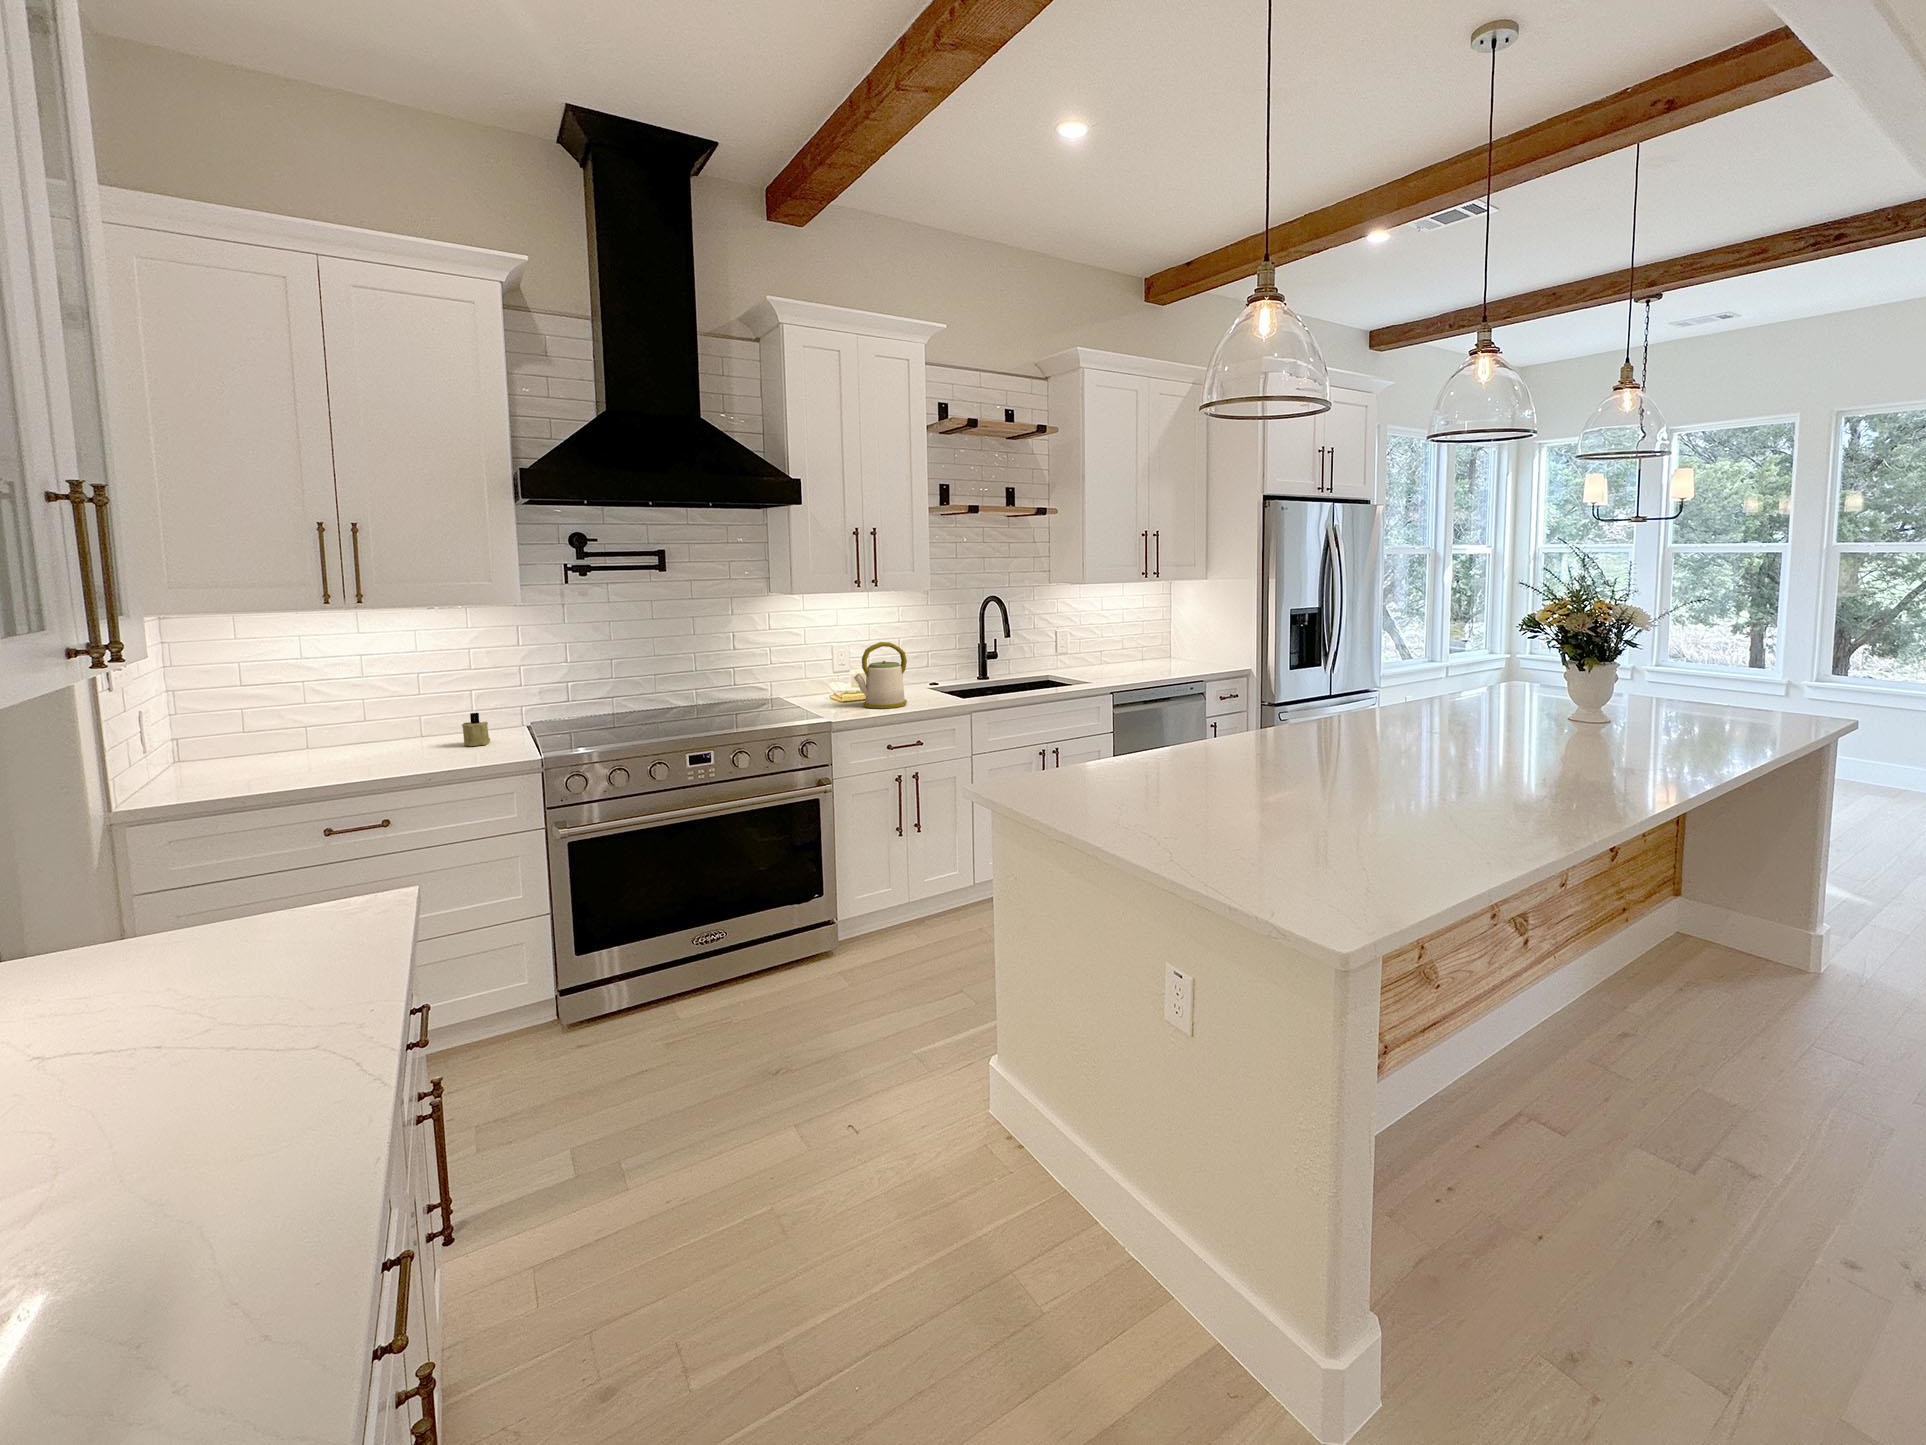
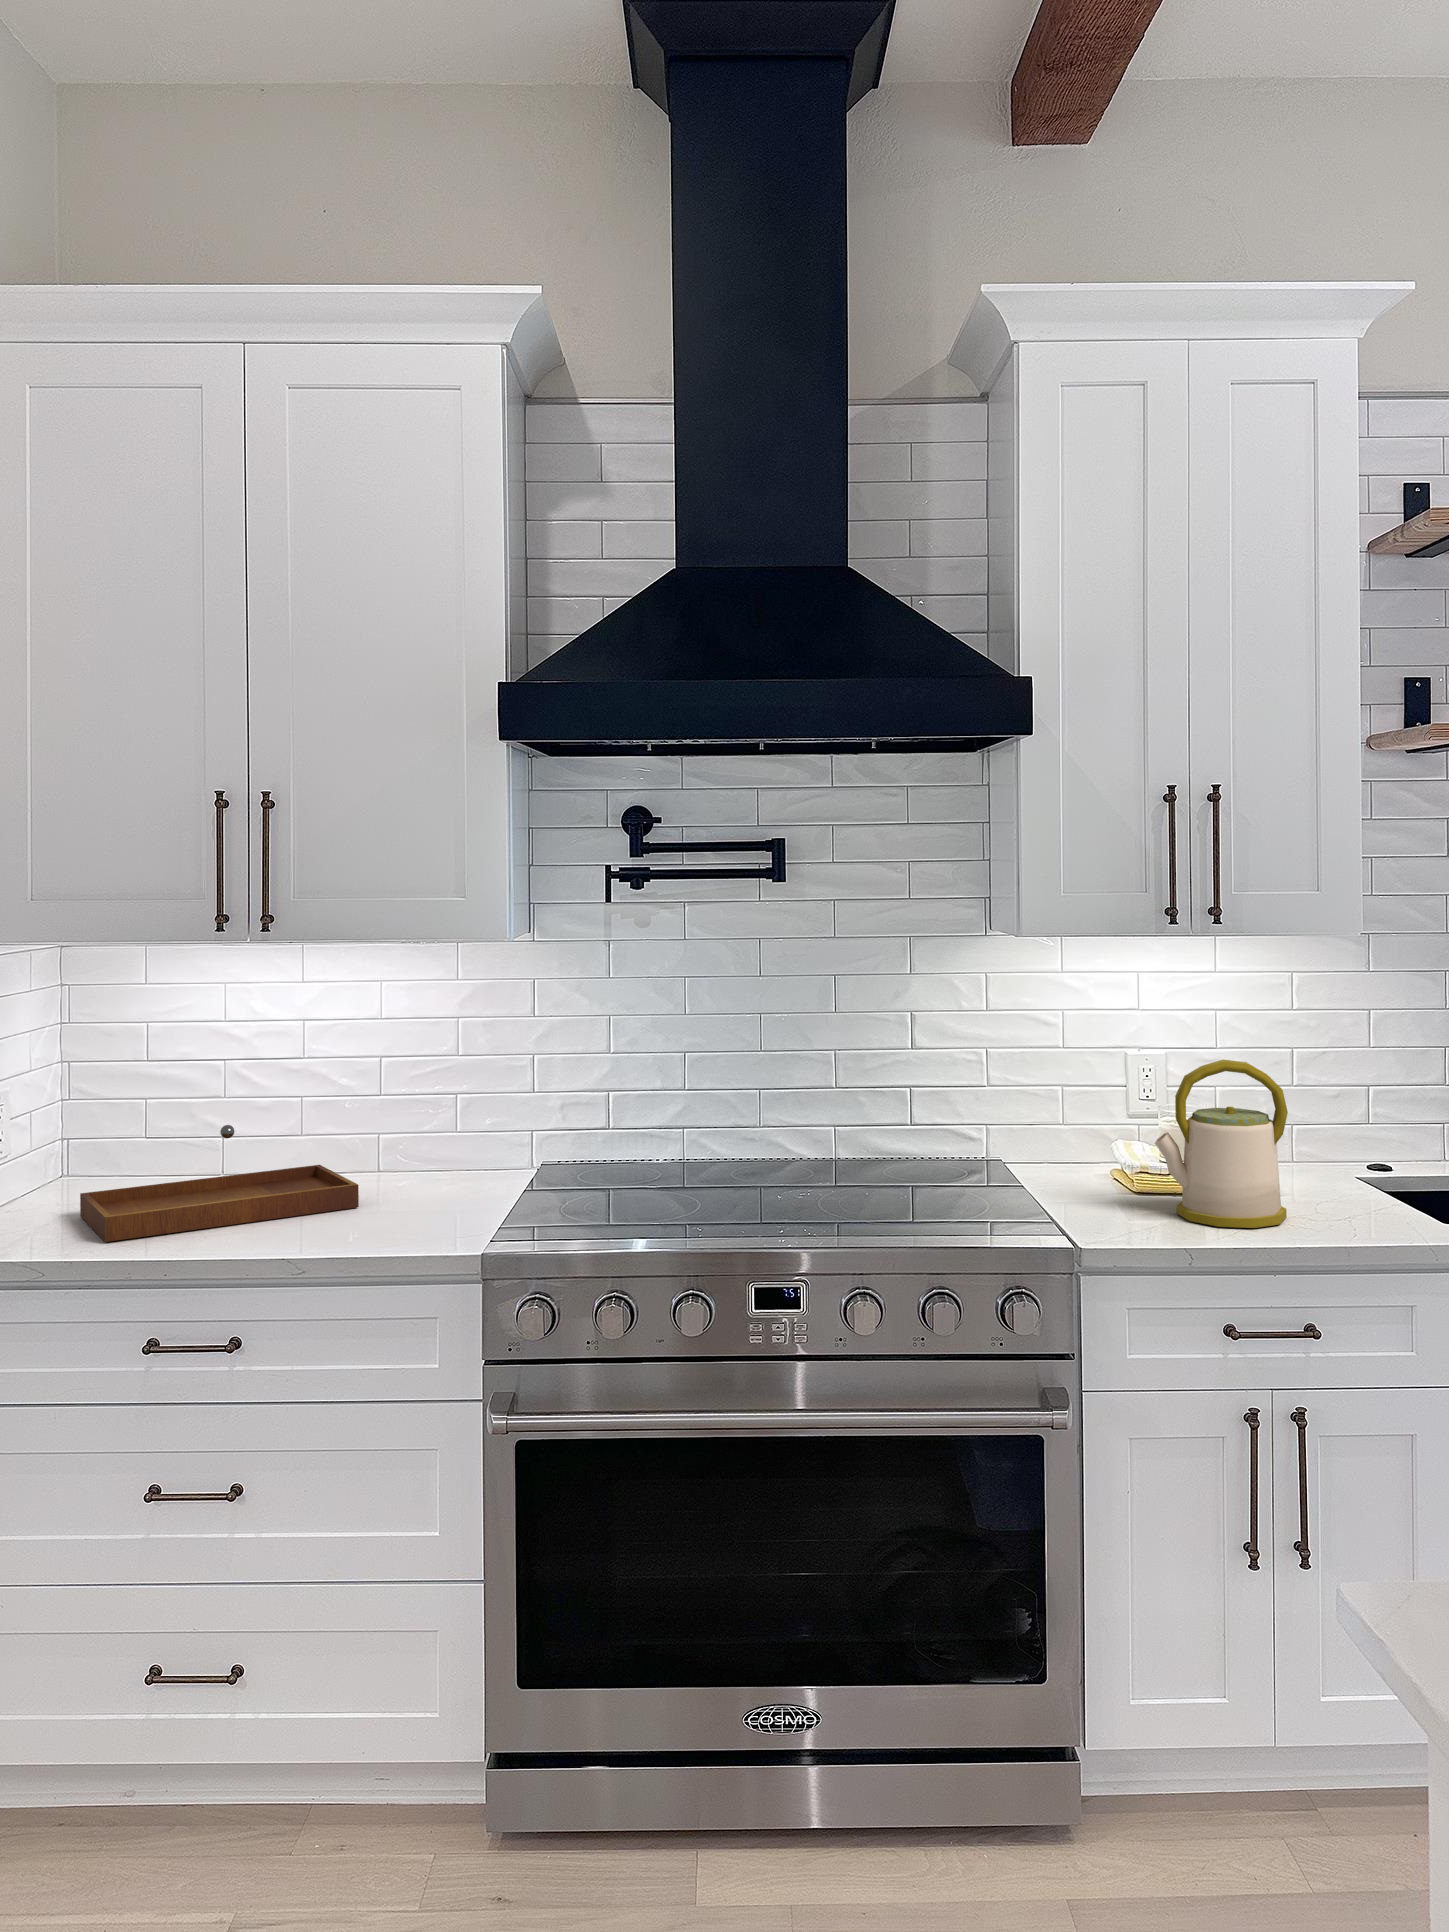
tray: none [238,713,438,780] -> present [80,1125,359,1242]
candle: present [462,713,490,746] -> none [398,1145,445,1209]

